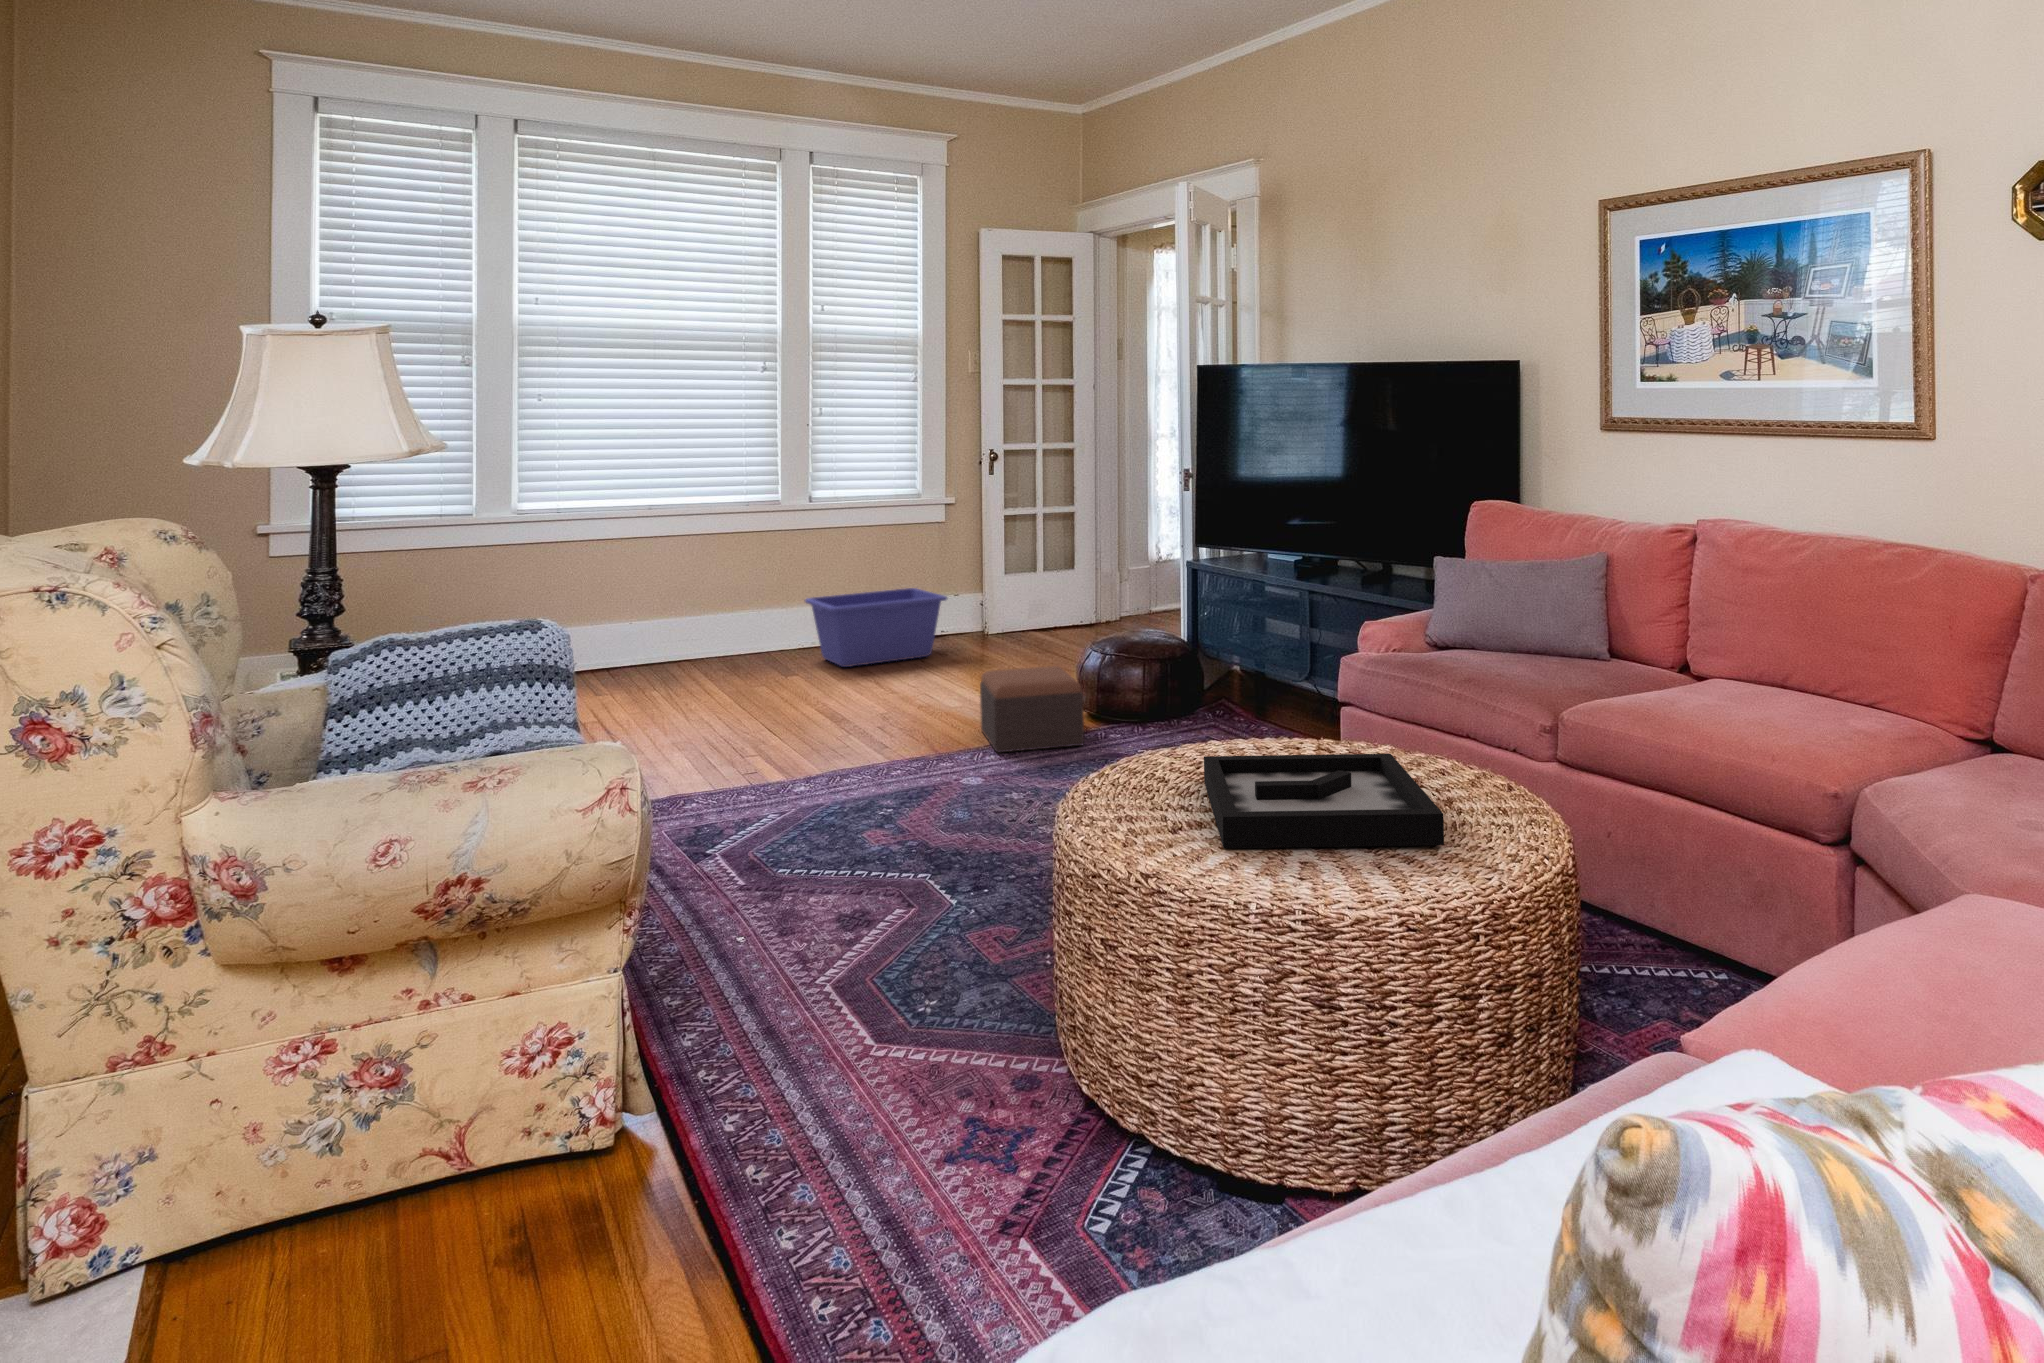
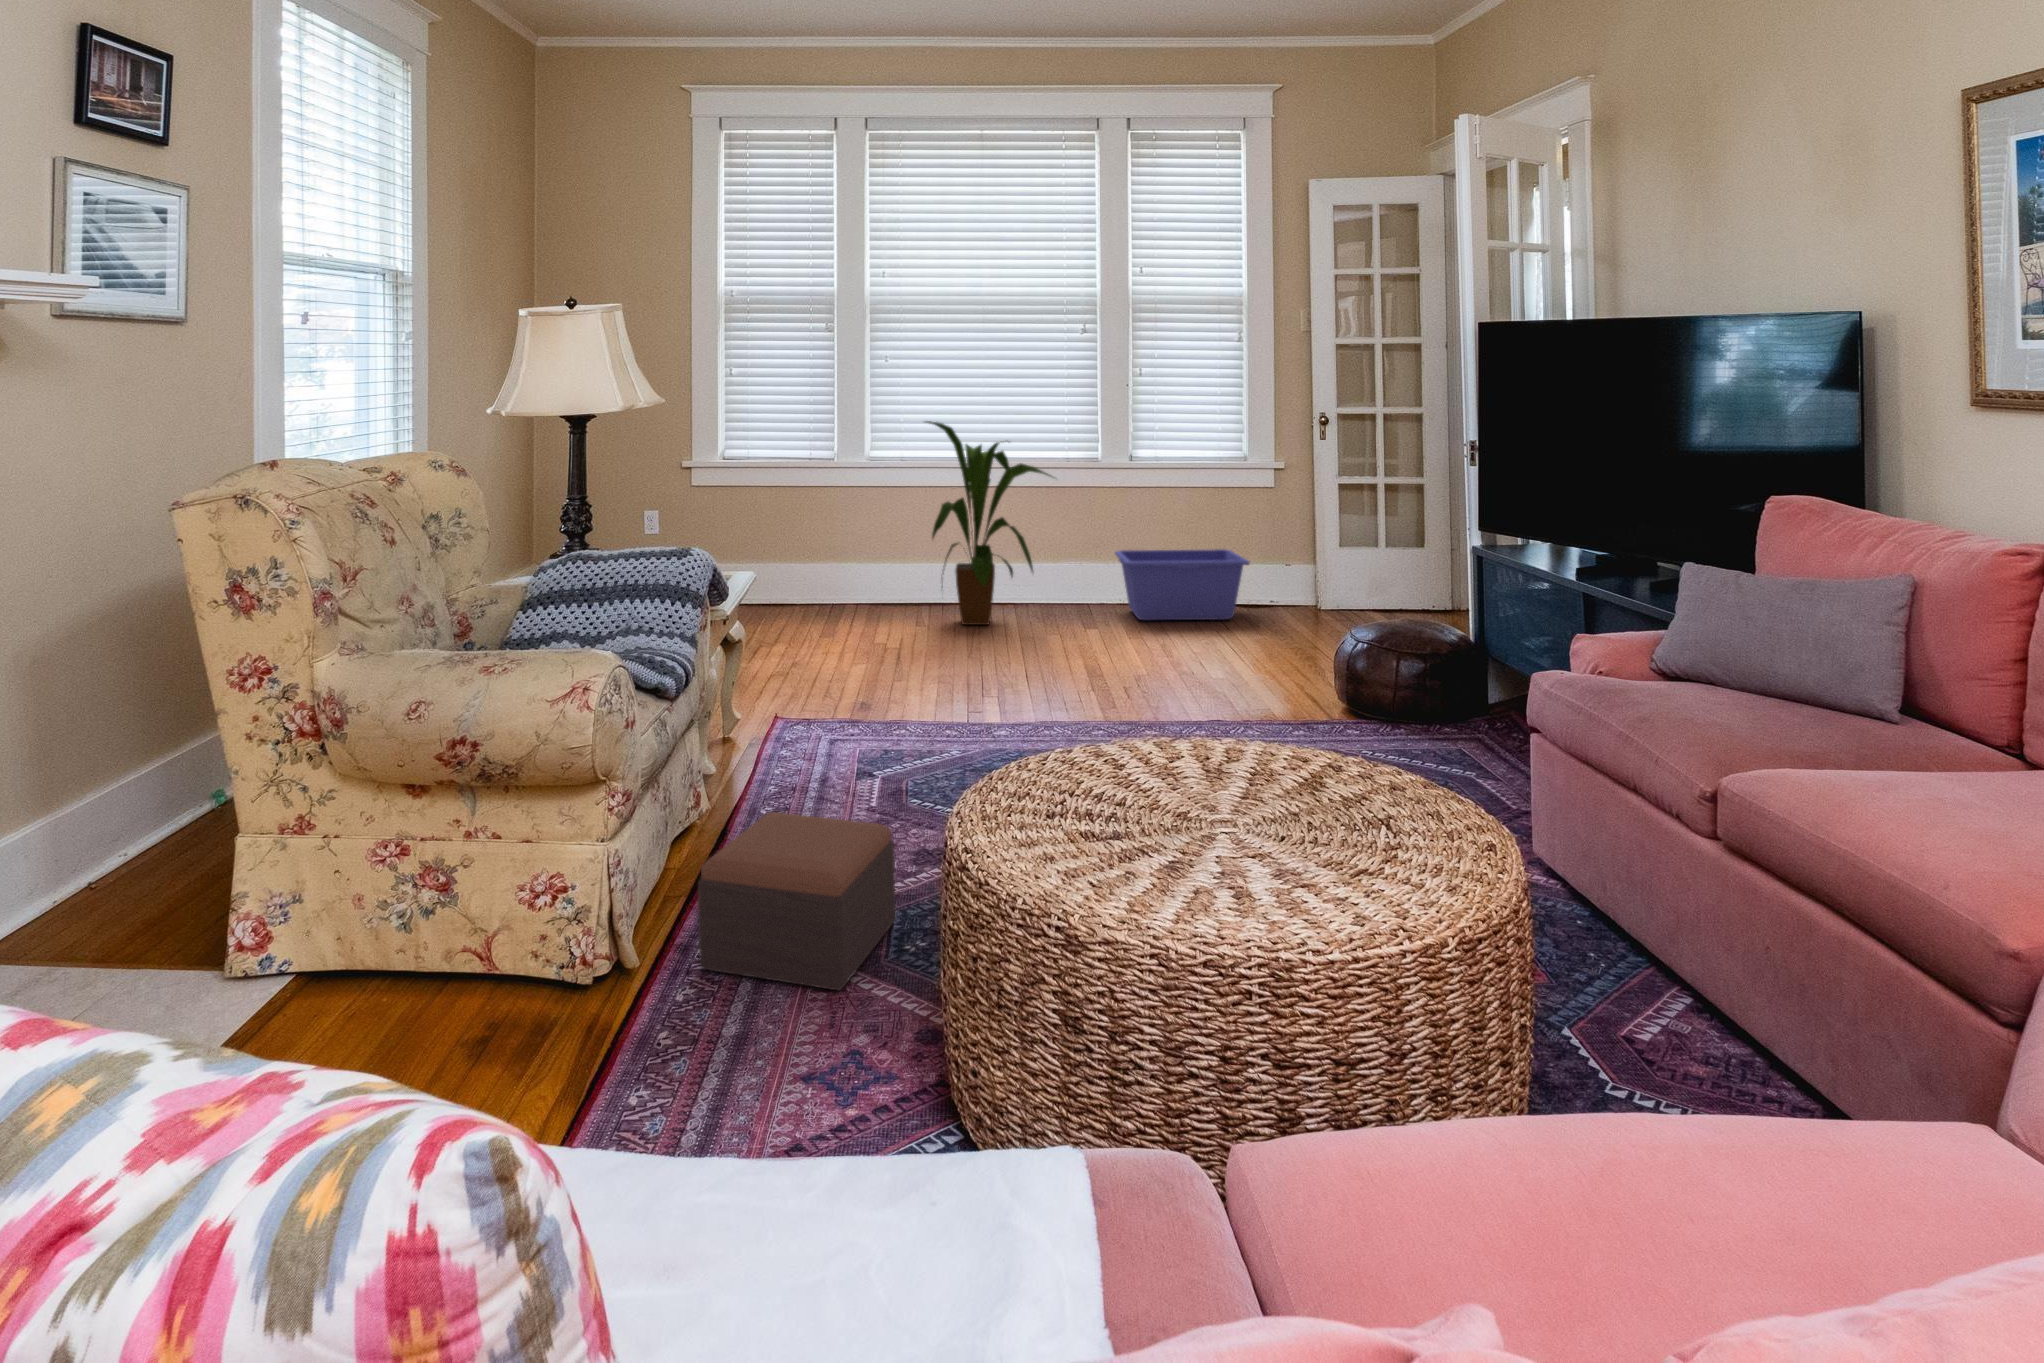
house plant: none [605,467,752,695] -> present [926,421,1052,625]
footstool: present [980,666,1084,753] -> present [698,812,895,991]
decorative tray: present [1204,754,1444,848] -> none [1077,757,1375,908]

